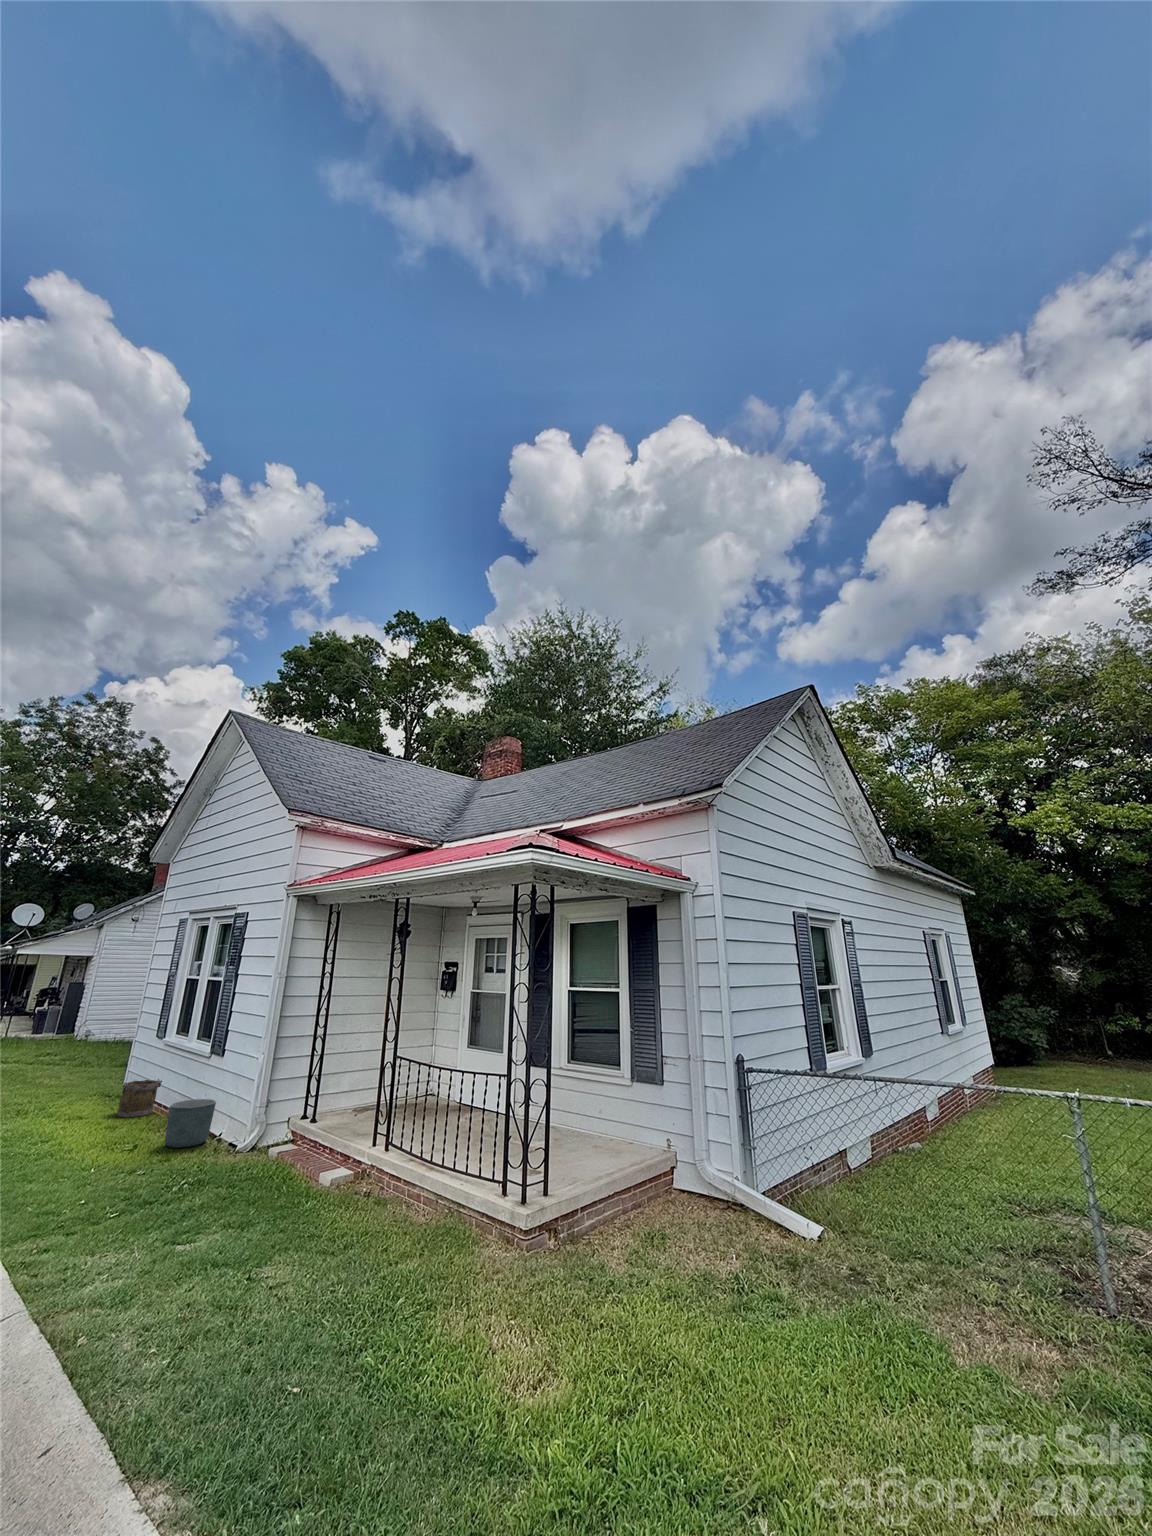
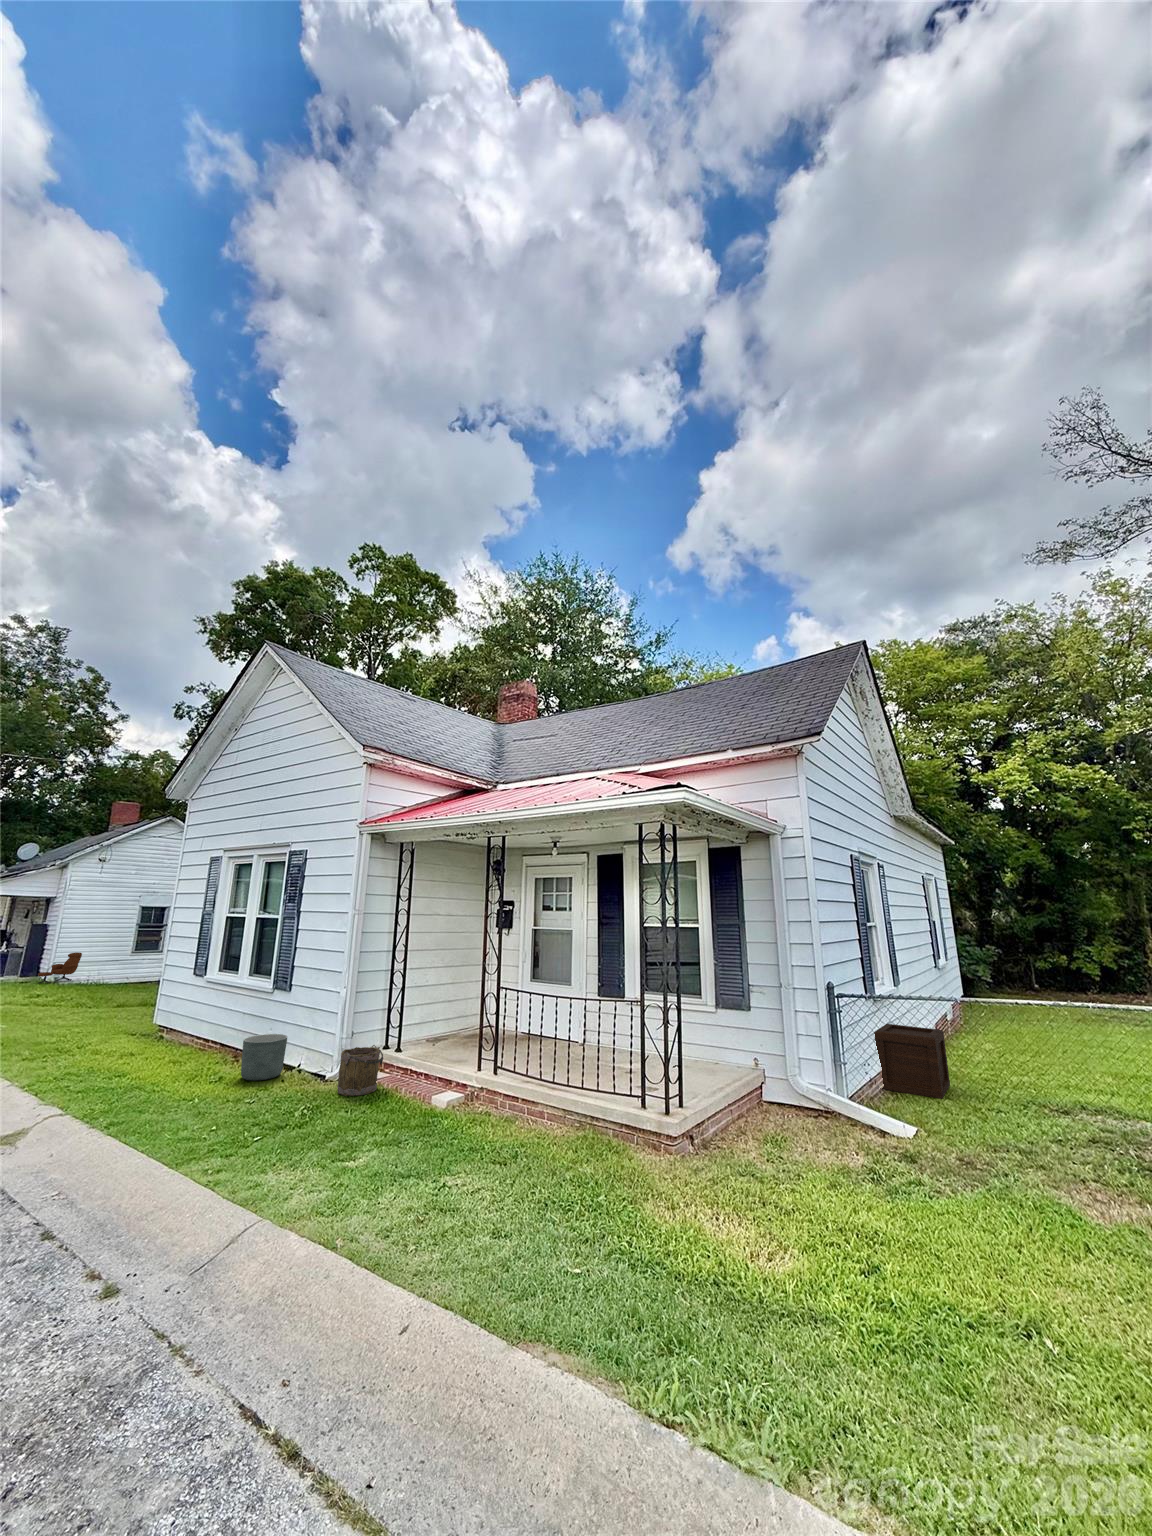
lounge chair: none [65,1010,110,1041] -> present [38,952,82,984]
bucket: present [117,1079,162,1118] -> present [337,1045,383,1096]
wooden crate: none [824,1105,917,1198] -> present [874,1024,950,1099]

